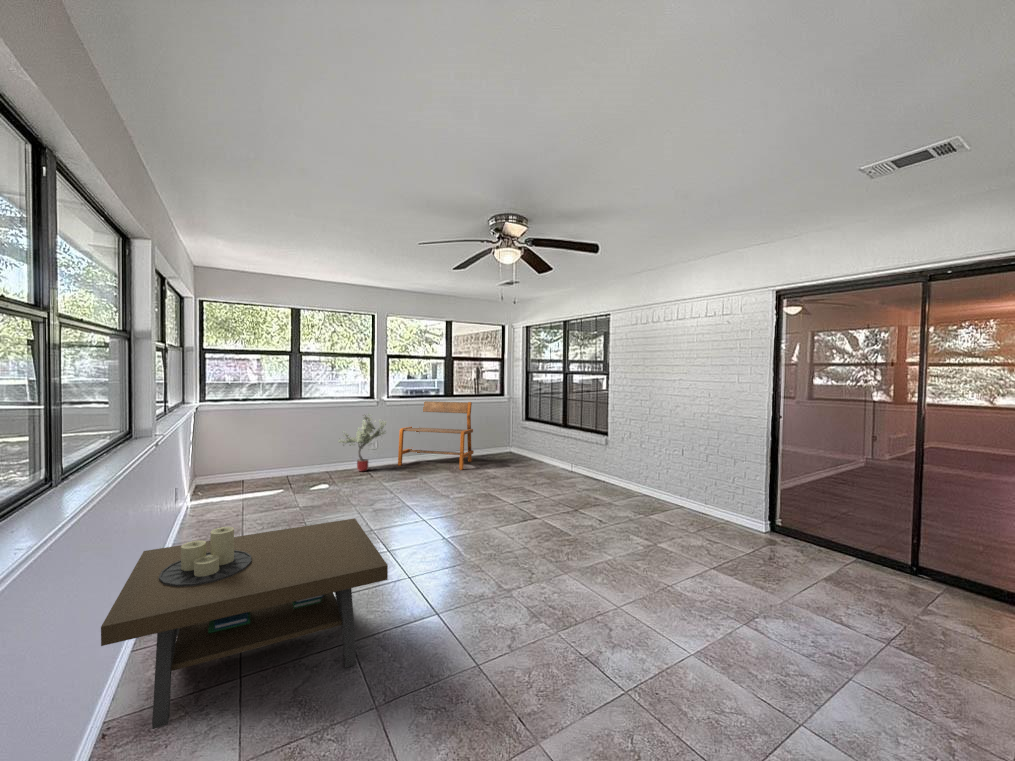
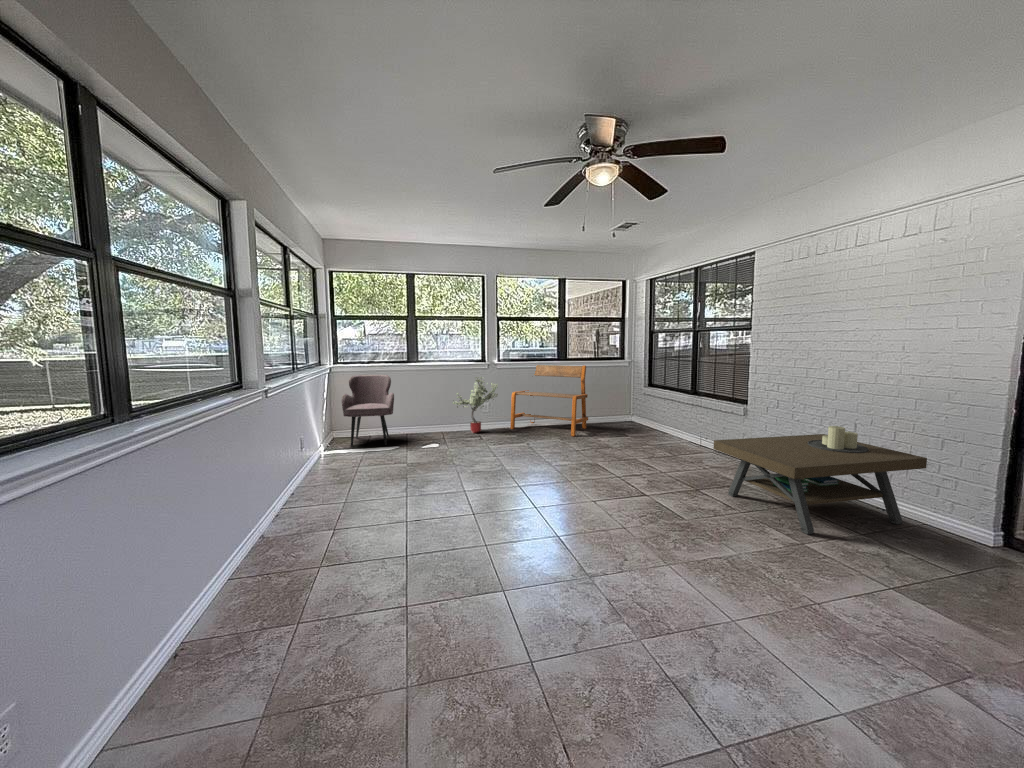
armchair: none [213,414,276,494] -> present [342,375,394,447]
coffee table: present [101,518,388,729] -> present [713,426,927,534]

